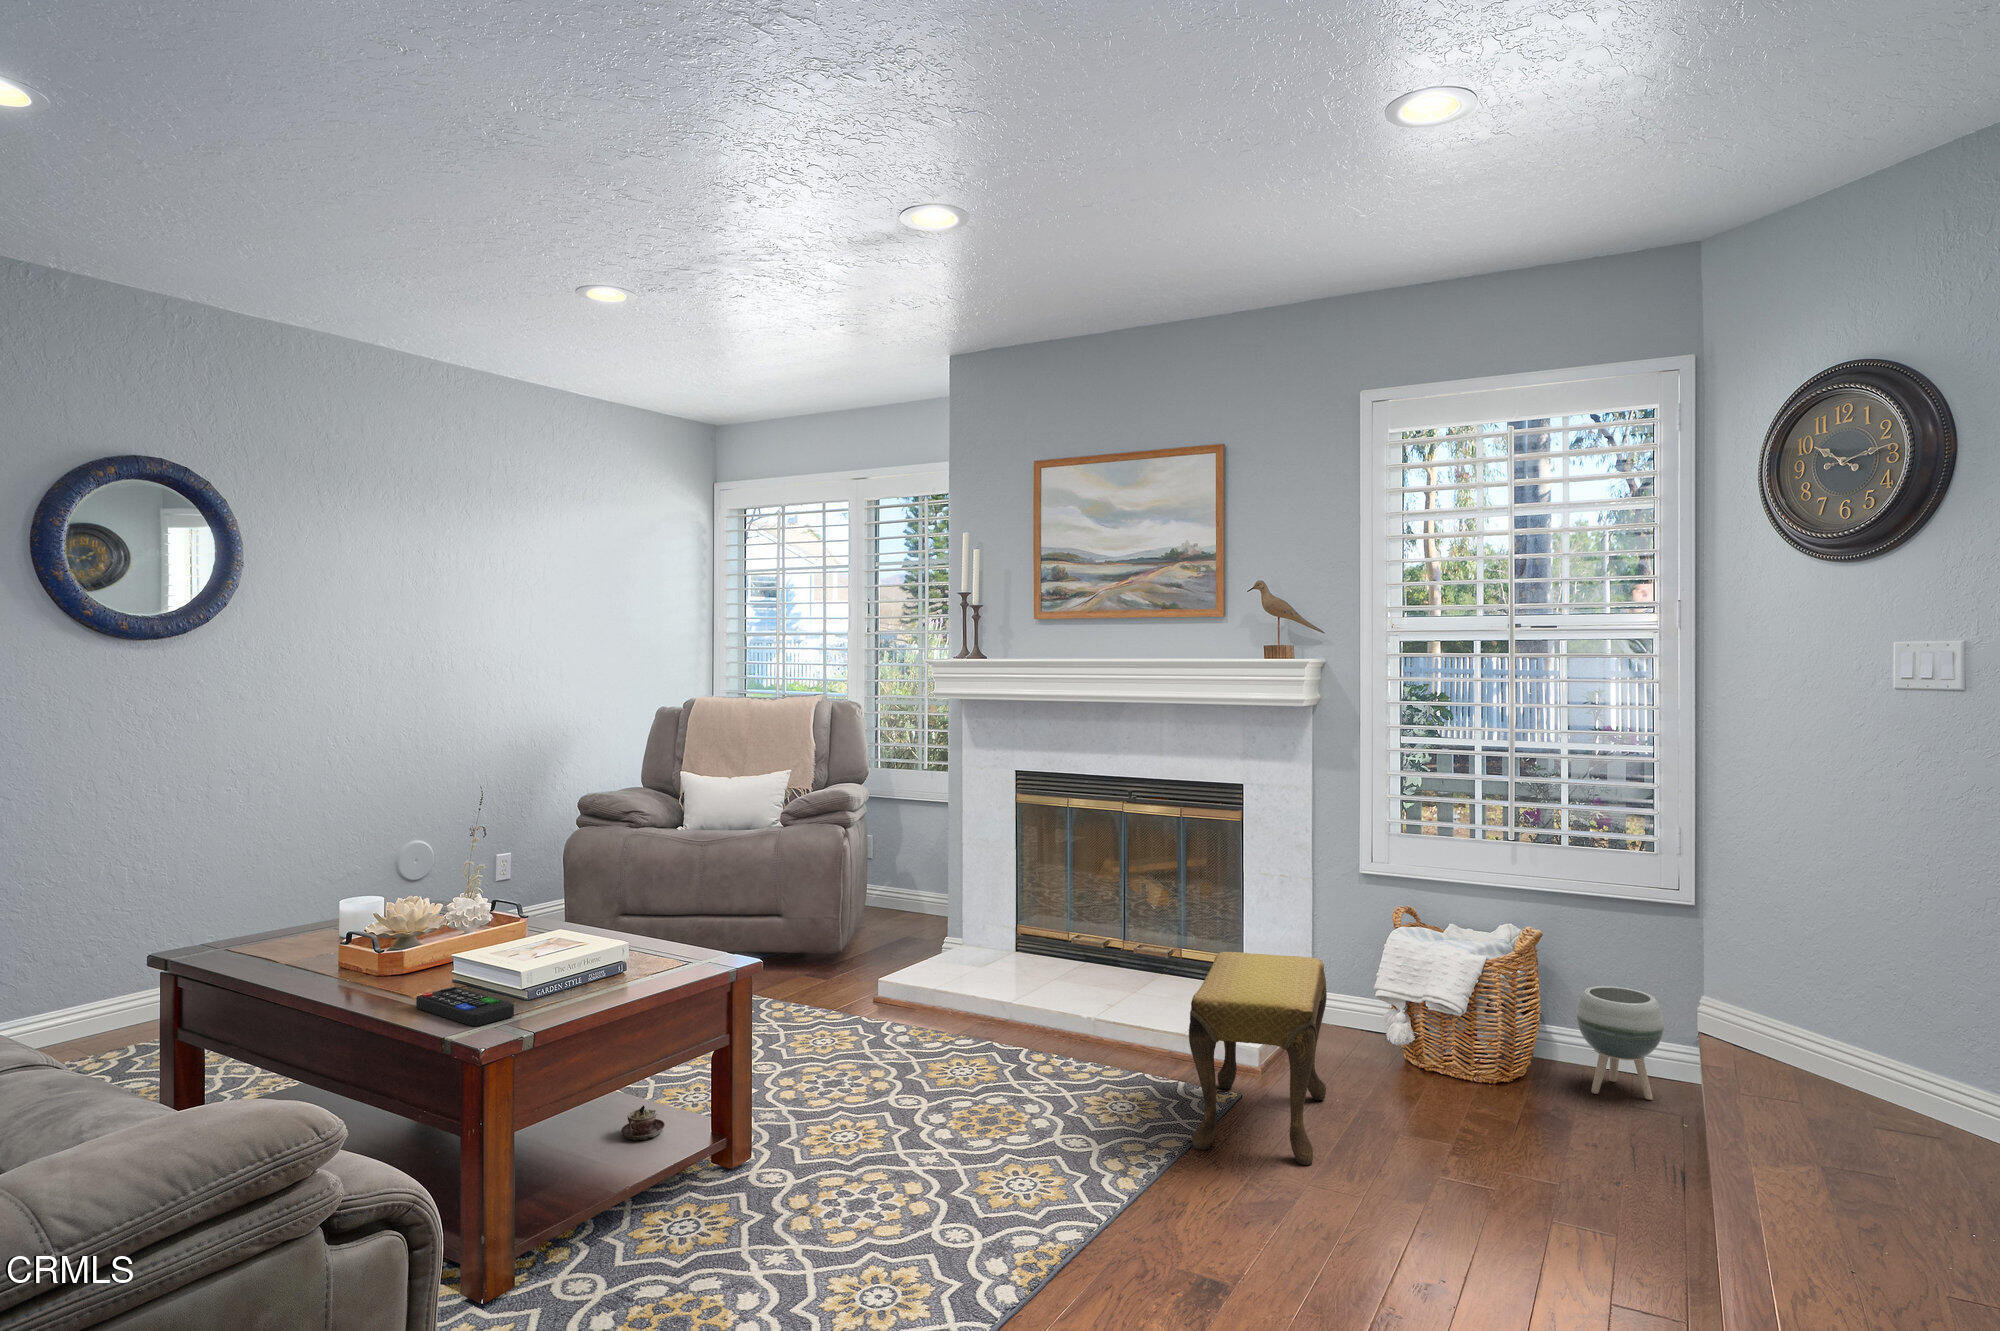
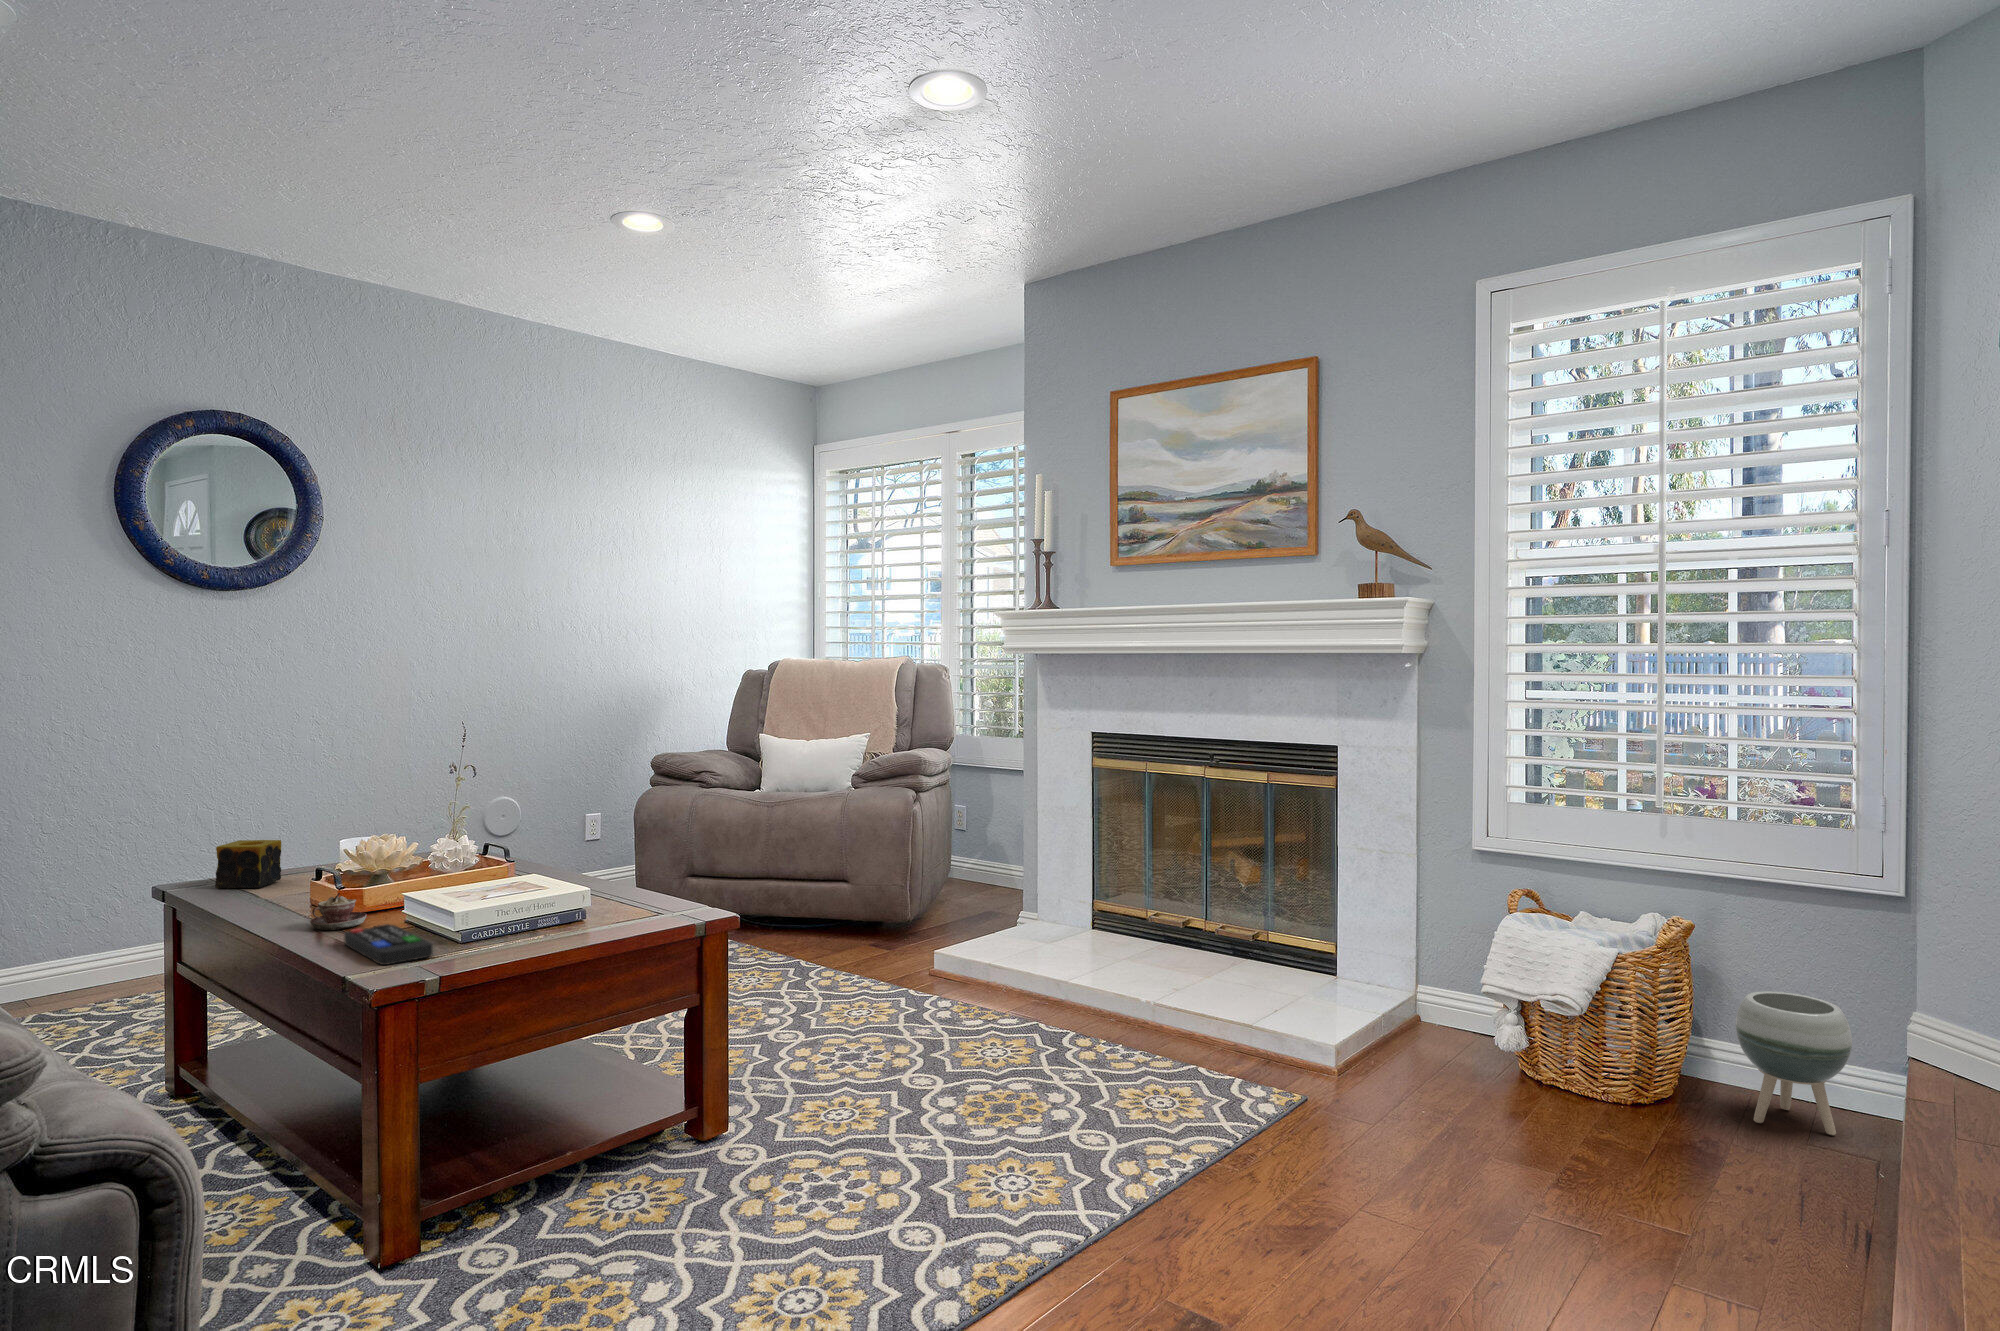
candle: none [222,906,282,956] -> present [215,840,281,888]
footstool: present [1189,952,1327,1165] -> none [1226,930,1409,1185]
teacup: present [621,1106,665,1140] -> present [310,893,367,930]

